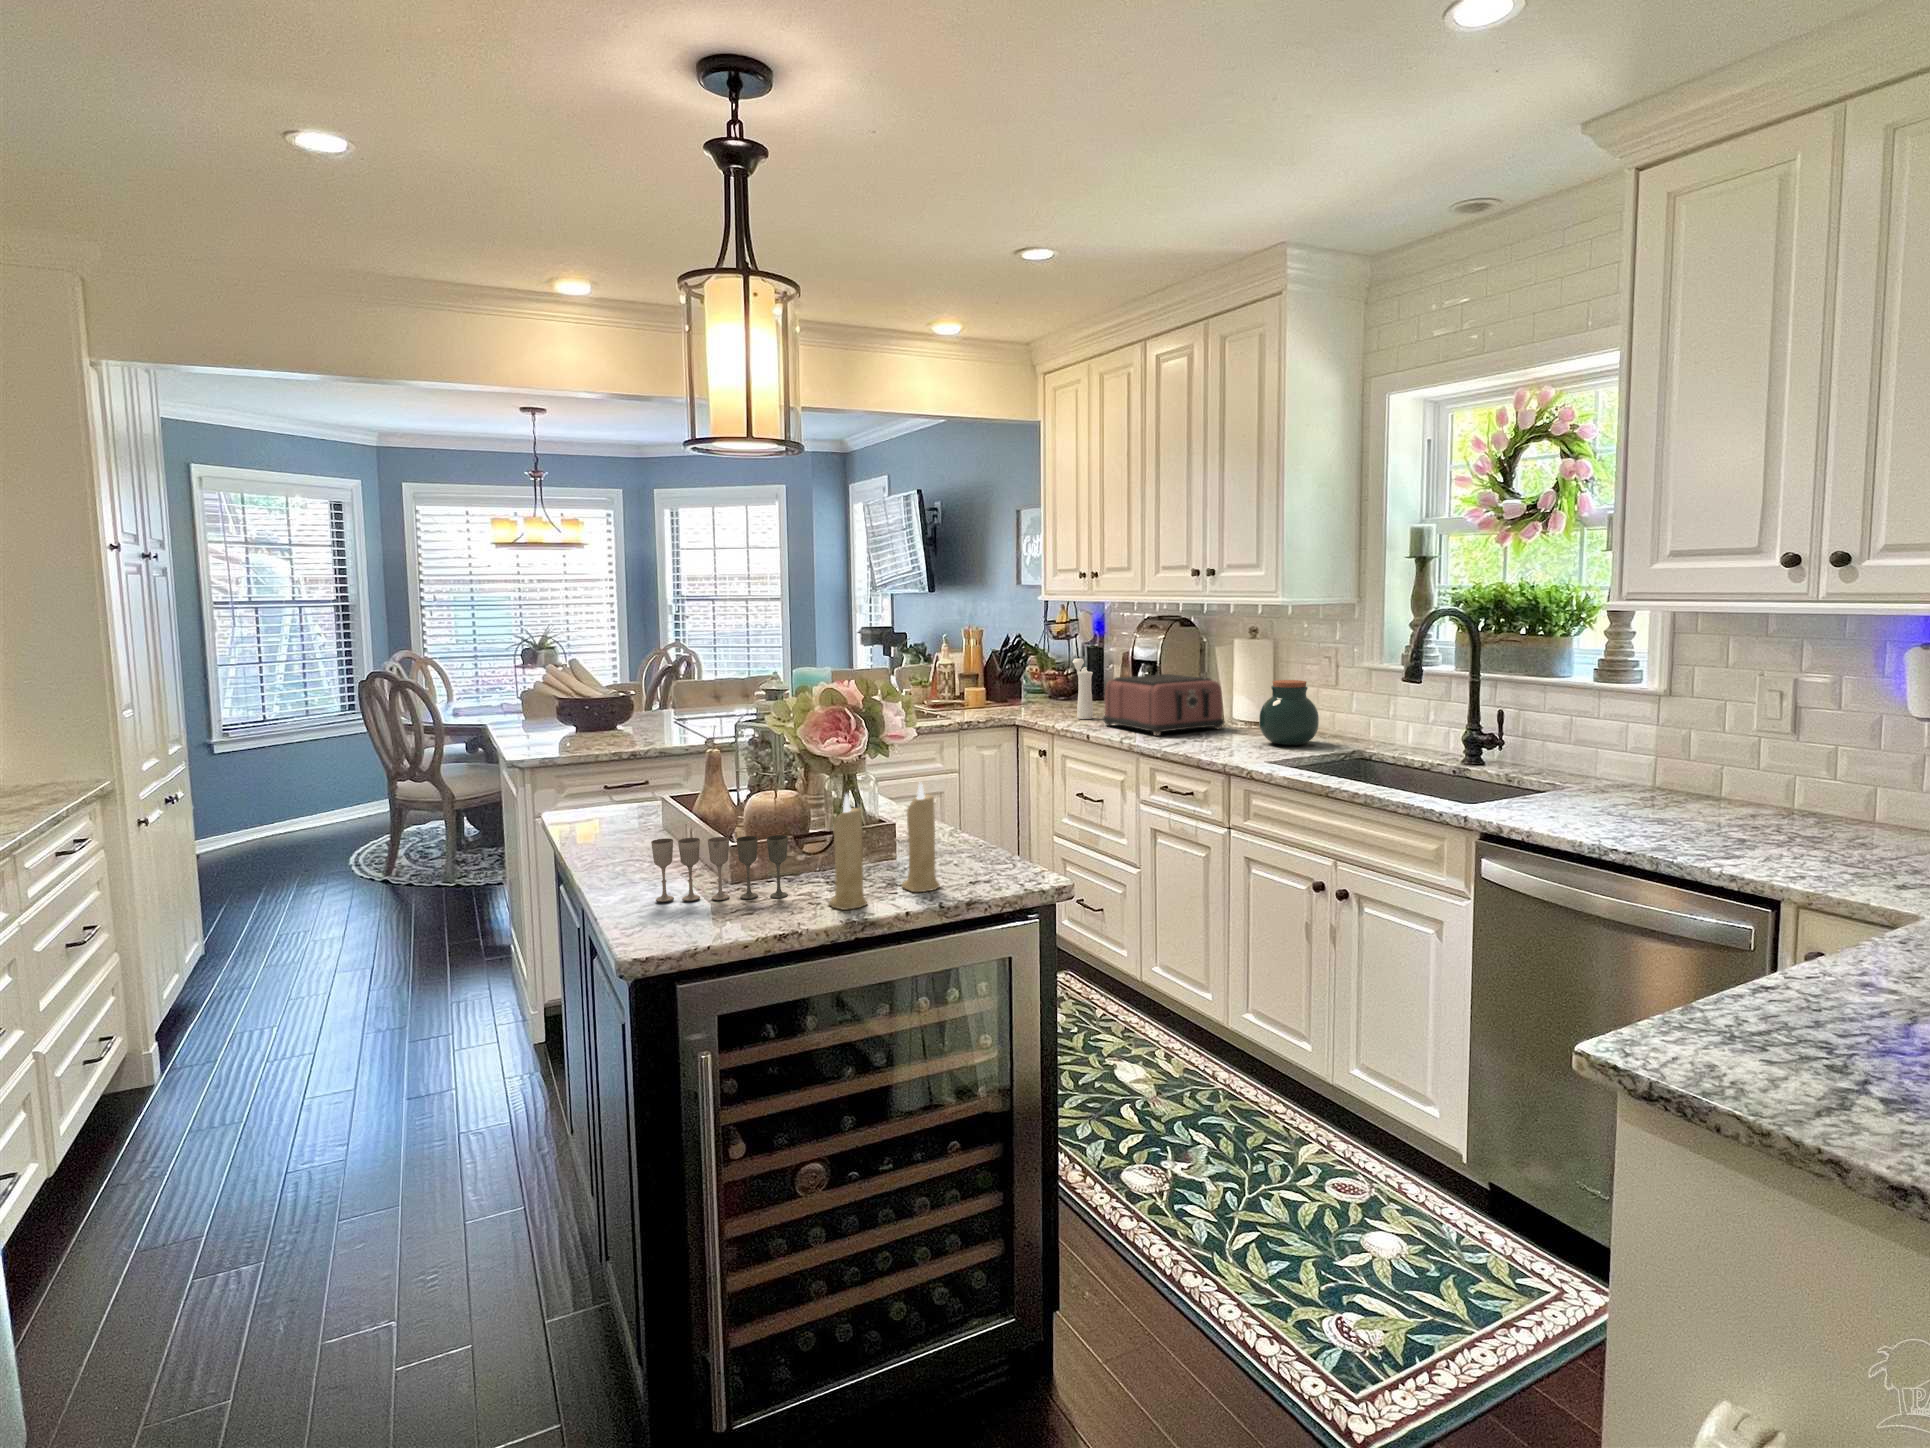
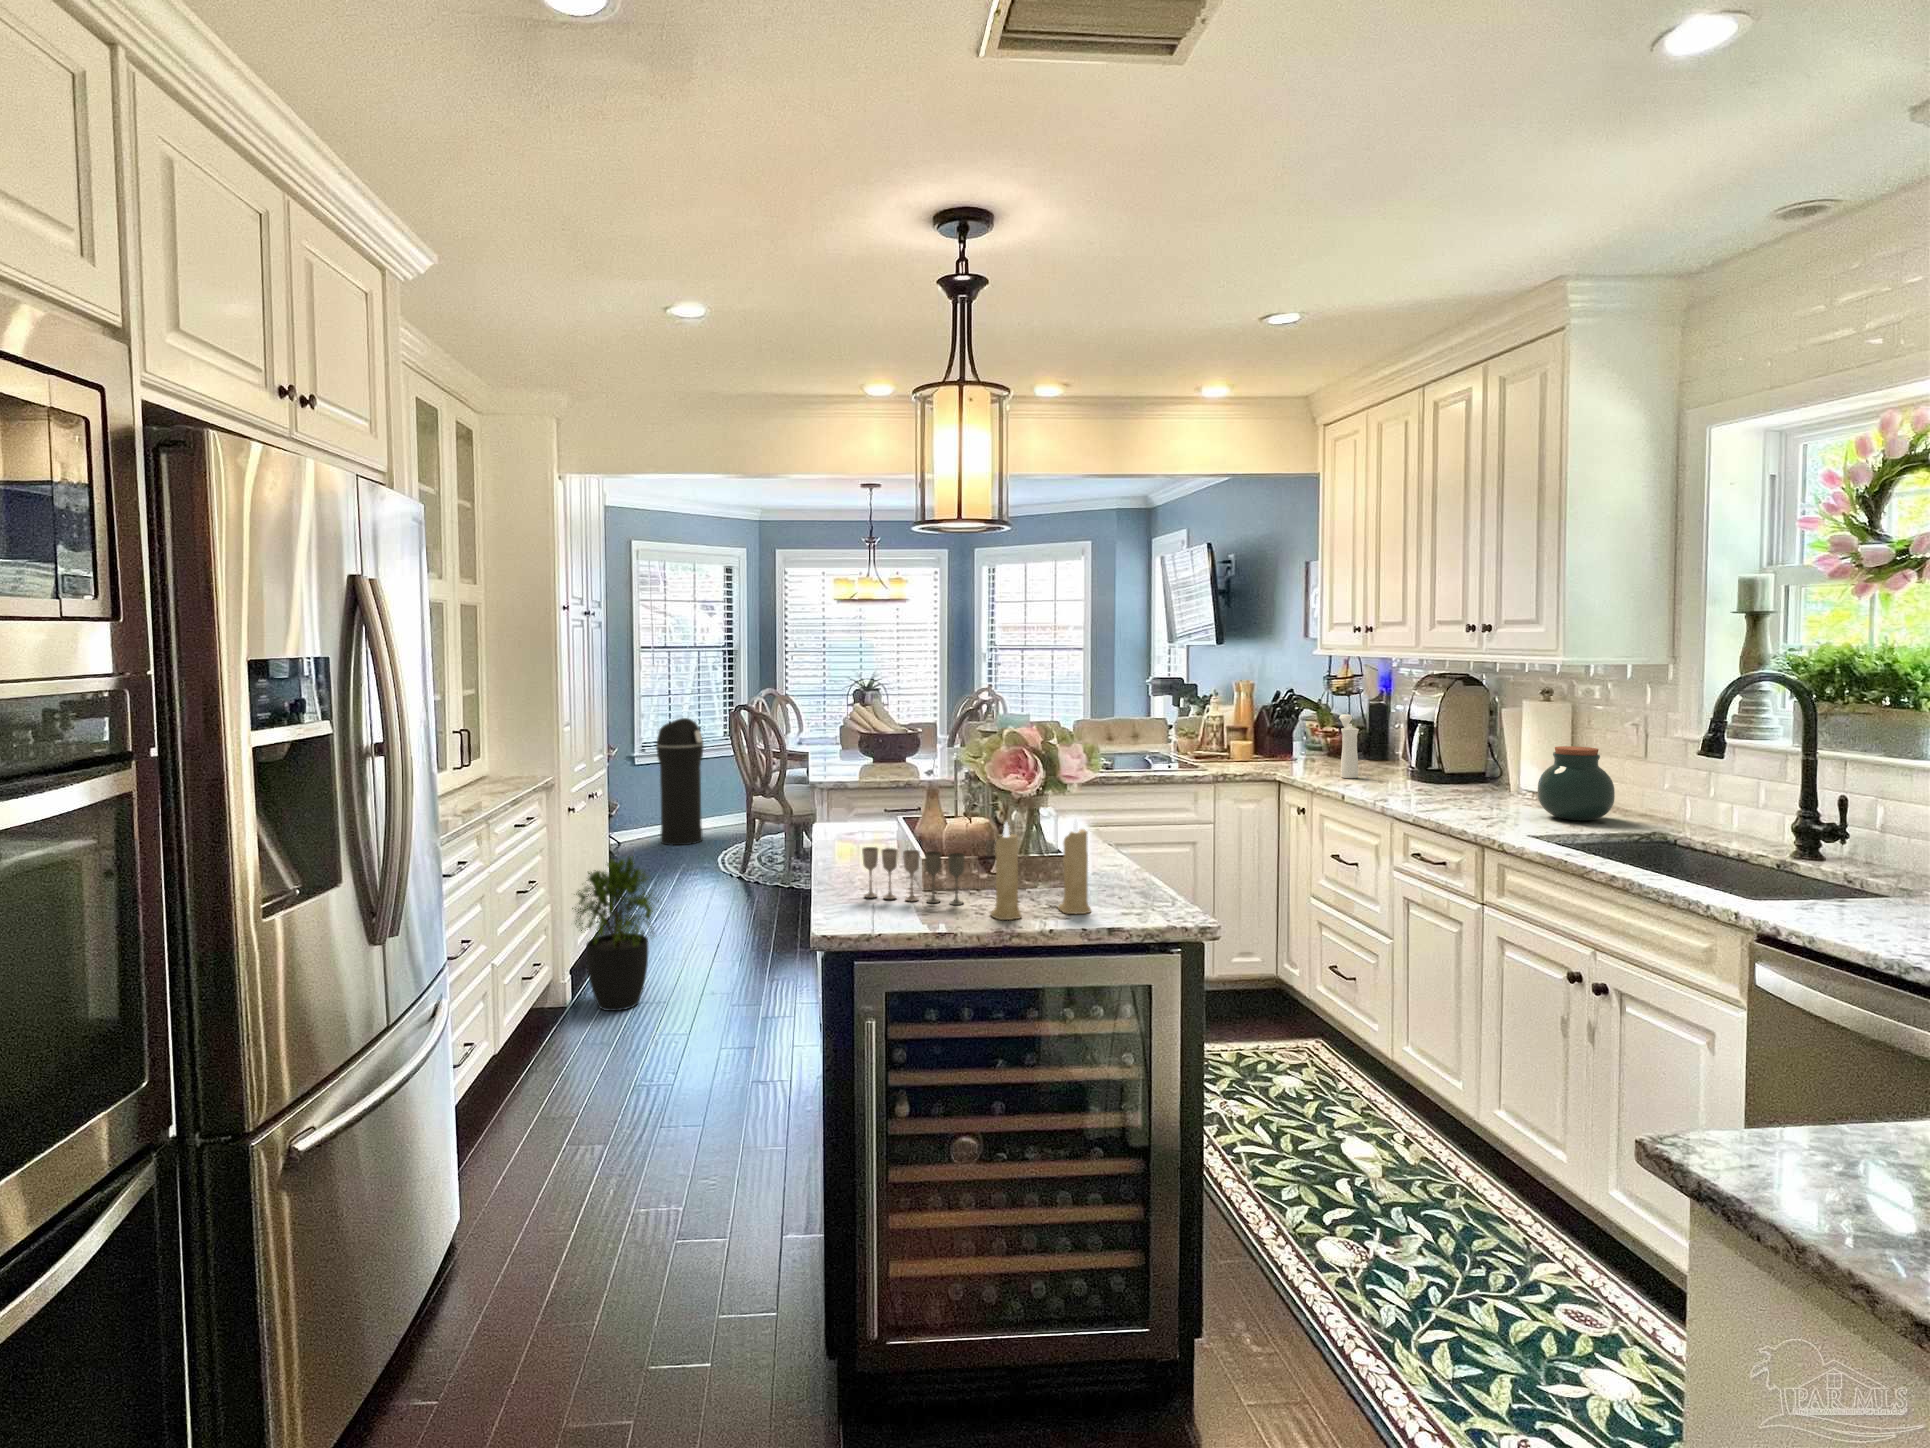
toaster: present [1103,674,1224,736] -> none [1363,734,1507,800]
trash can: none [247,690,324,849] -> present [656,718,703,845]
potted plant: none [141,872,295,1081] -> present [572,856,659,1011]

